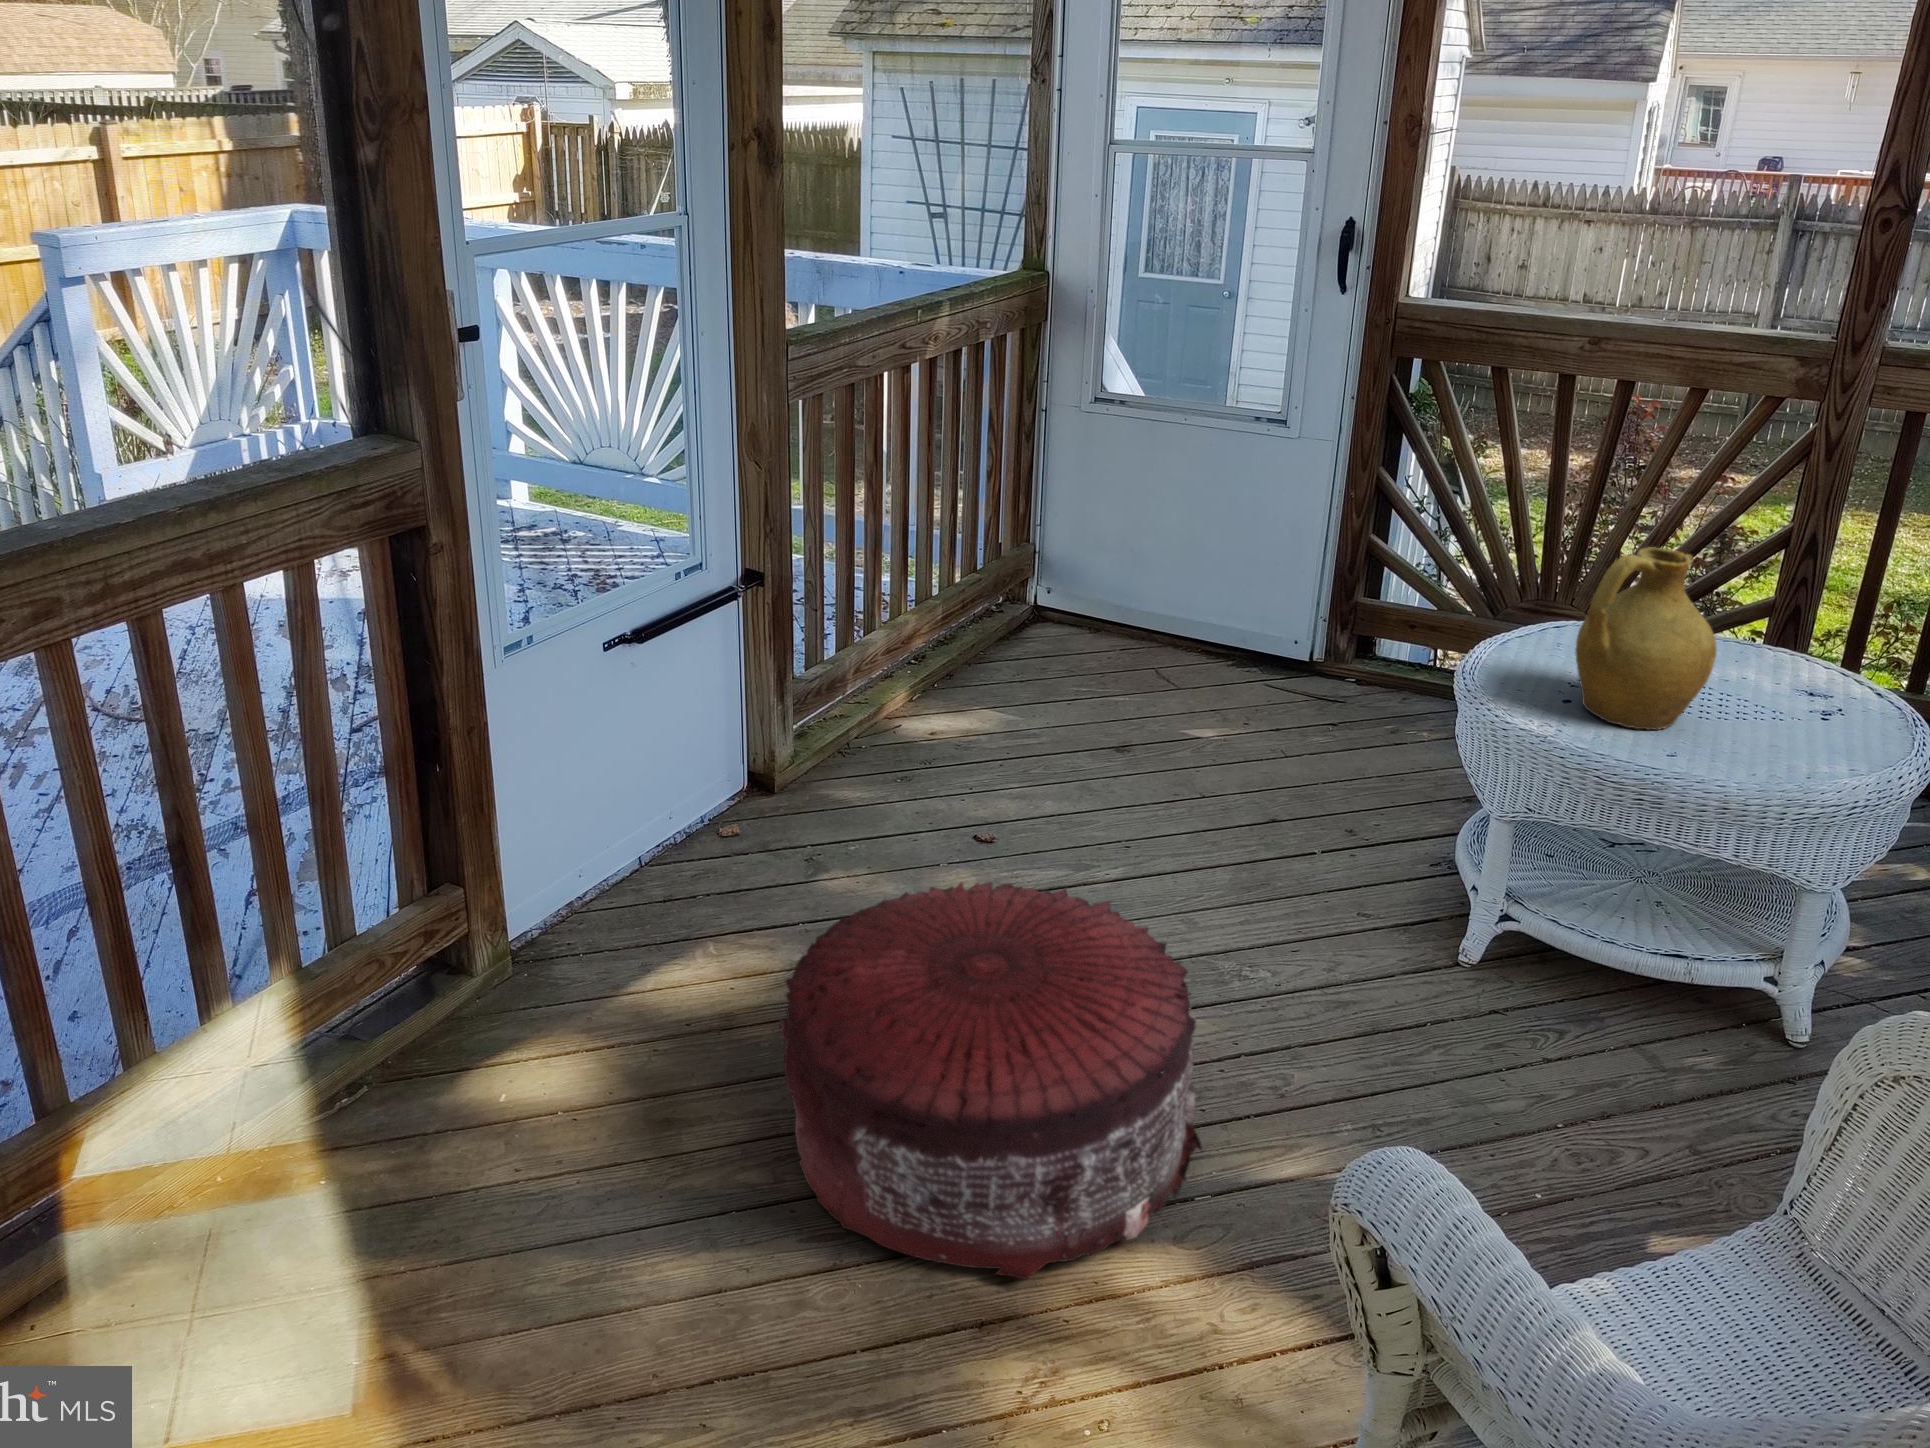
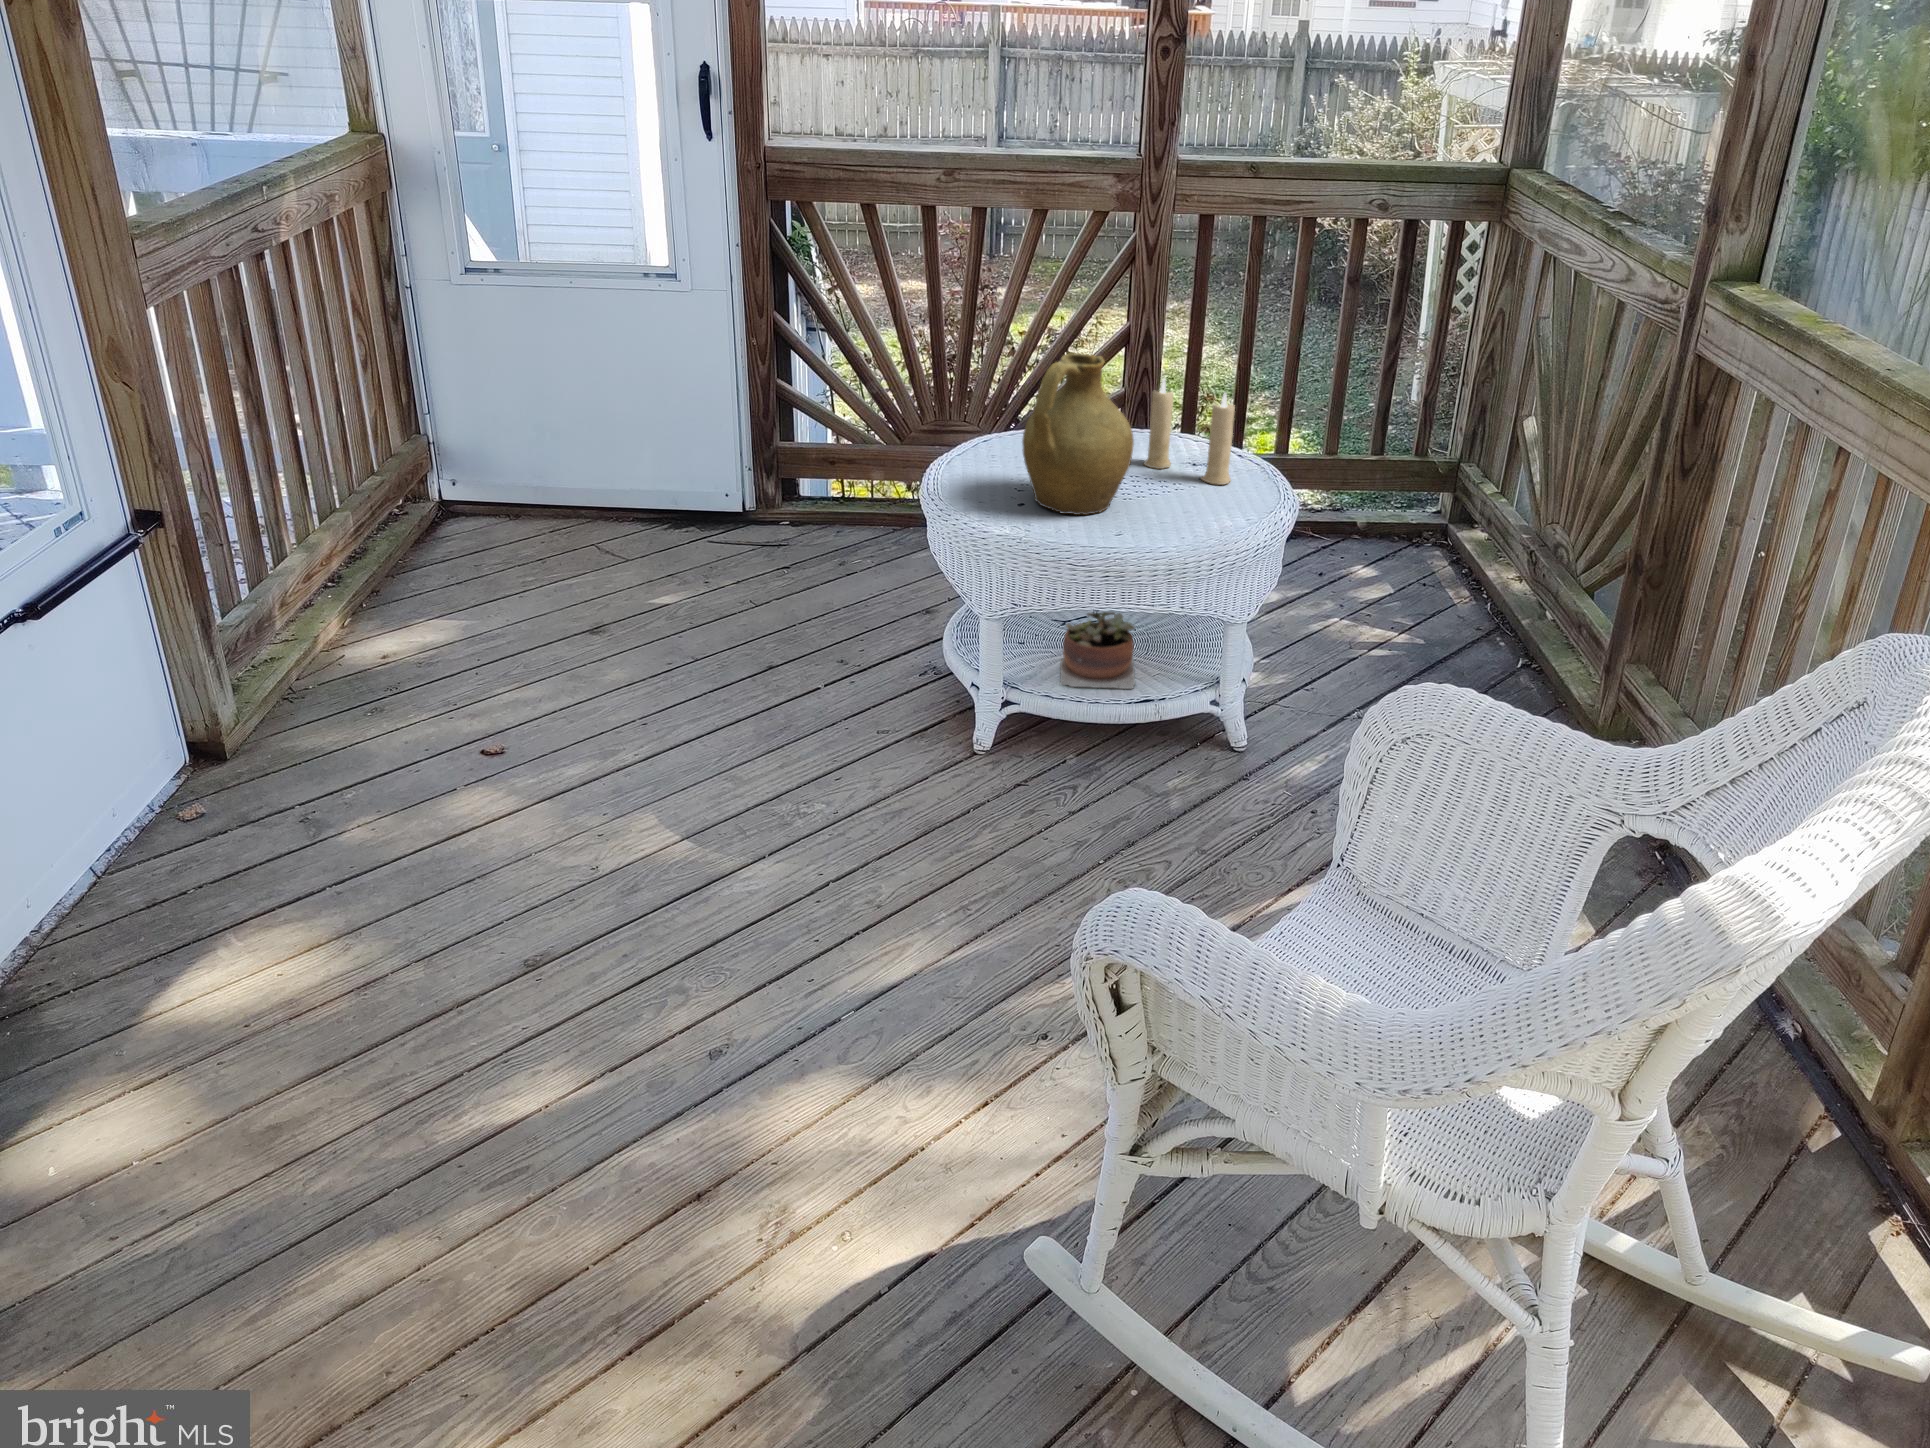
candle: none [1741,584,1878,726] -> present [1144,379,1235,485]
succulent plant: none [1575,833,1684,940] -> present [1060,612,1135,689]
pouf: present [779,882,1202,1279] -> none [384,769,835,1165]

